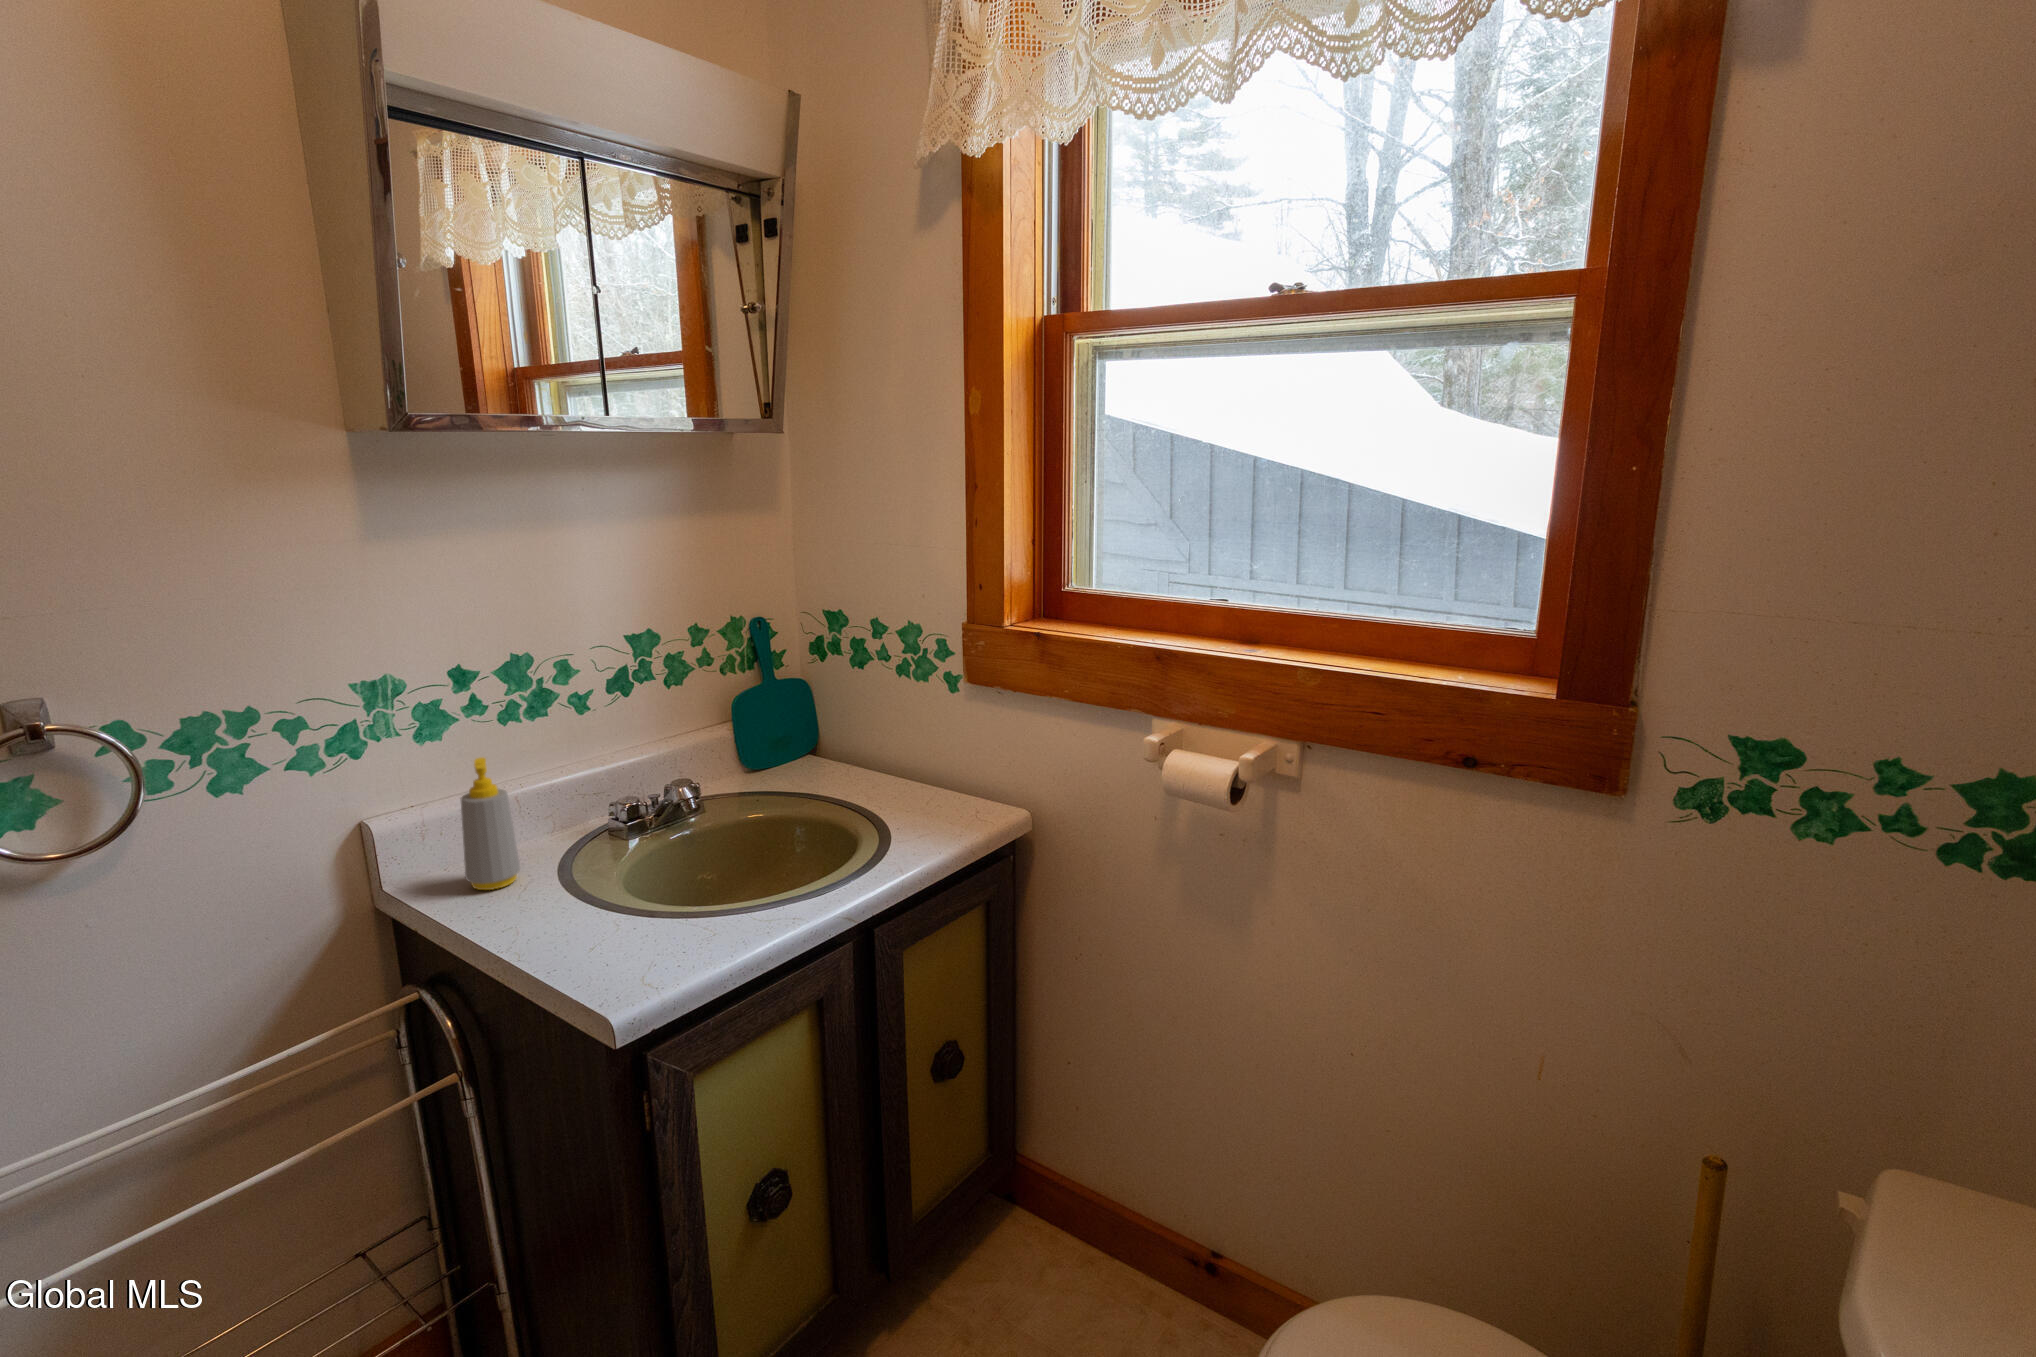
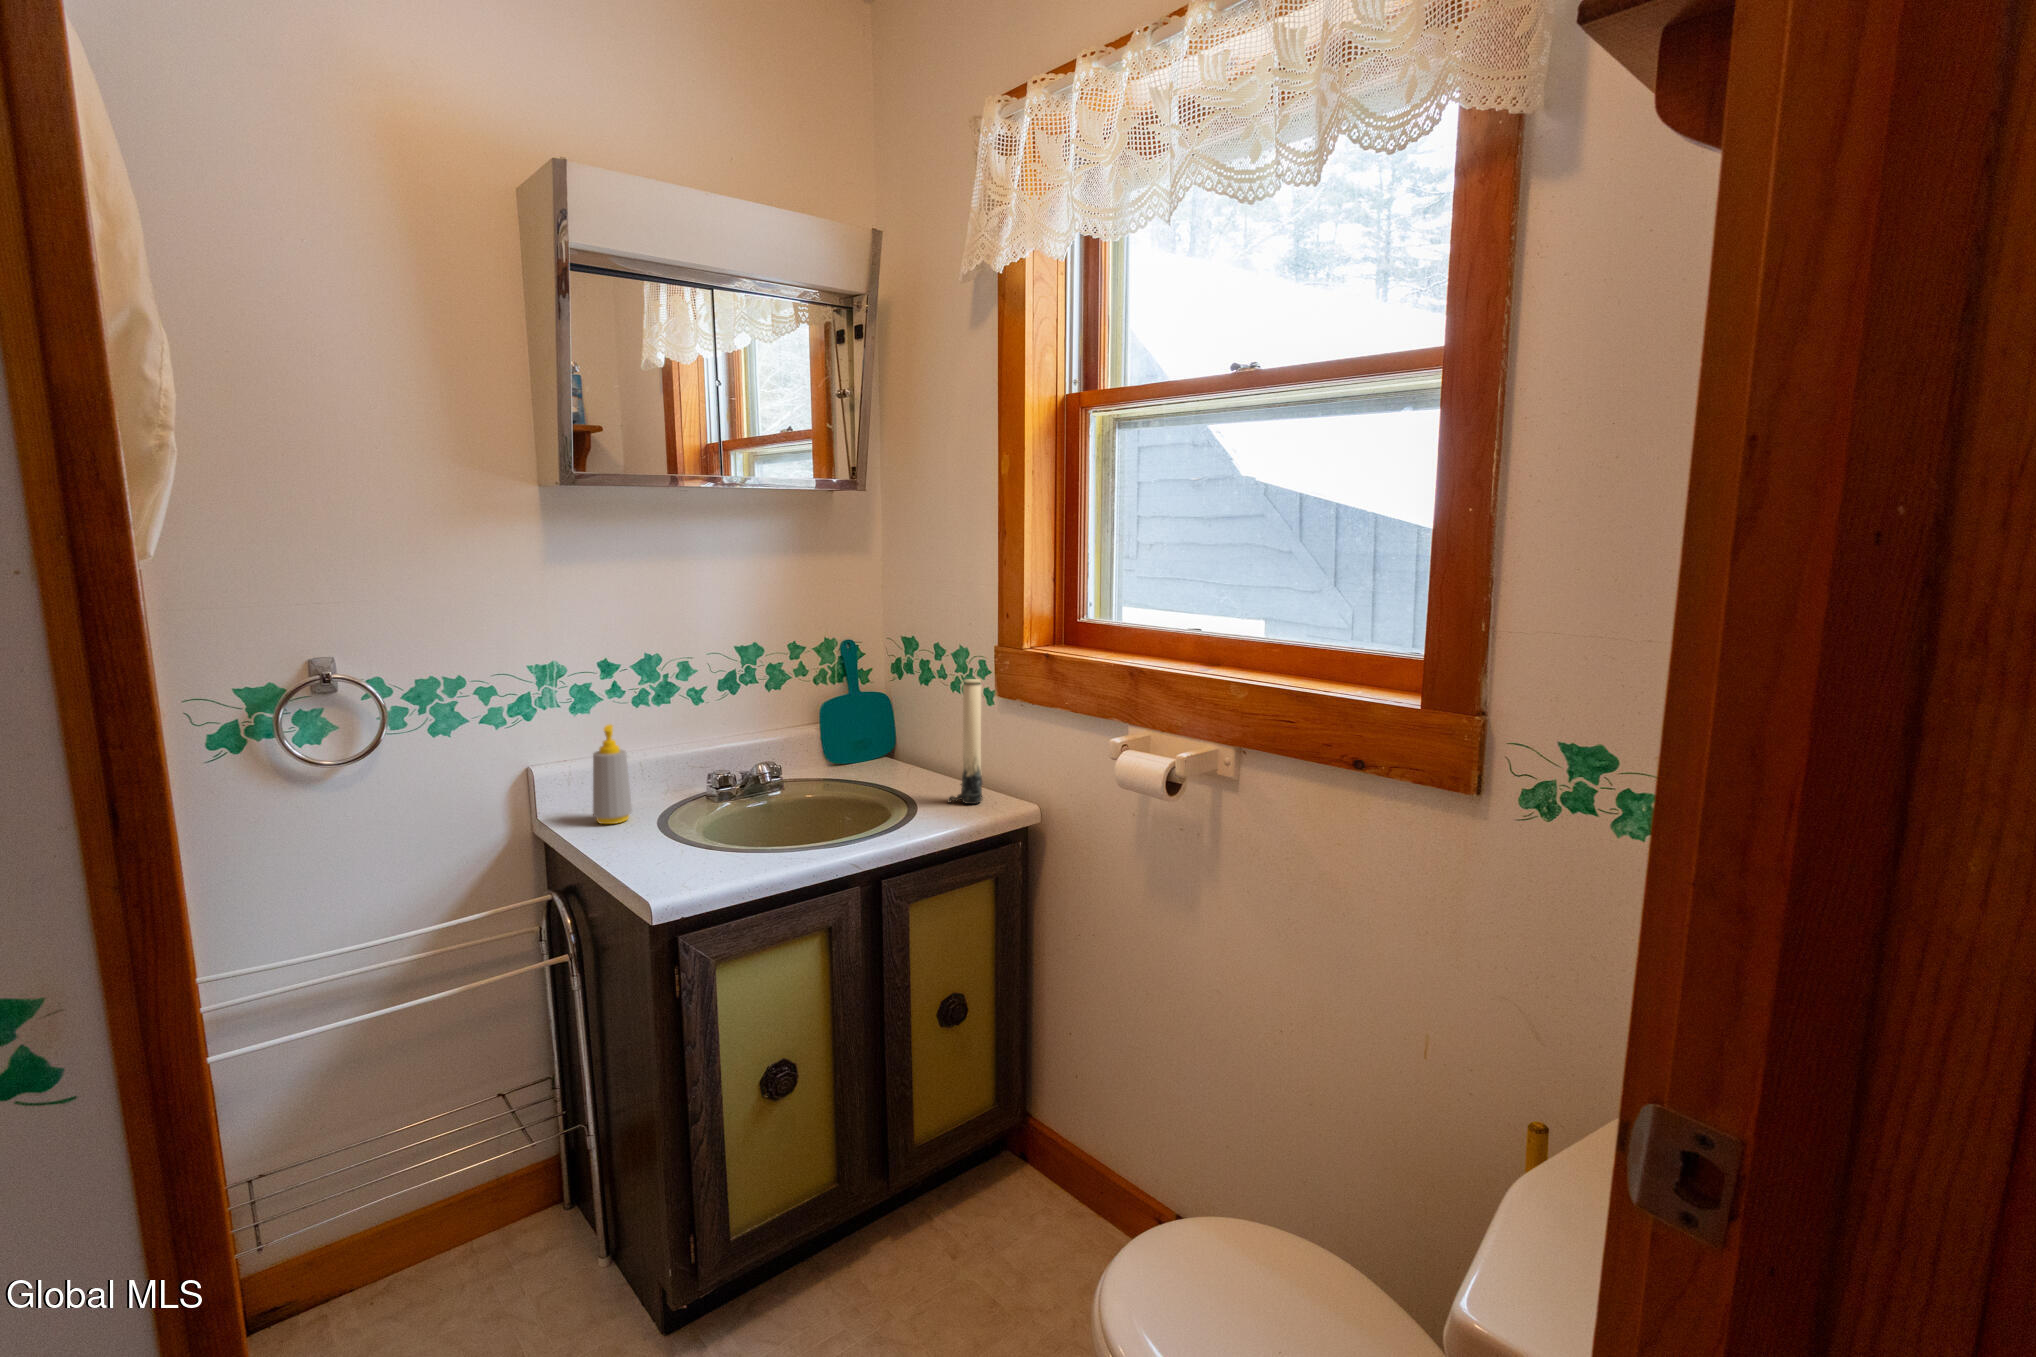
candle: none [920,666,964,816] -> present [948,679,982,804]

